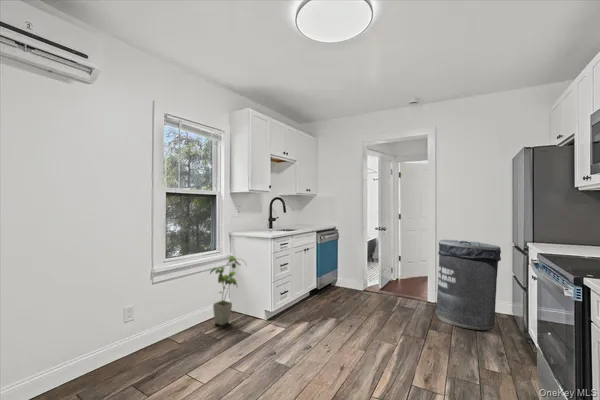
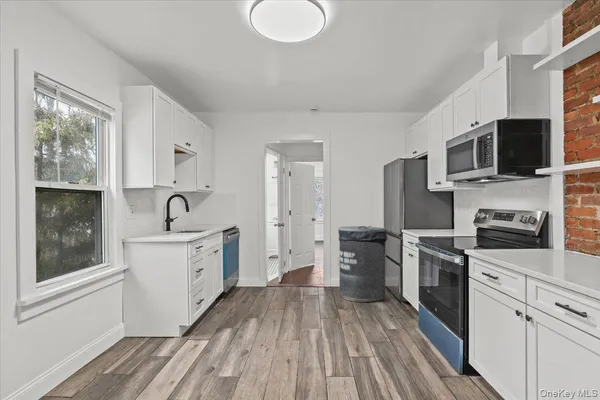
house plant: present [210,256,240,325] -> none [107,268,155,355]

